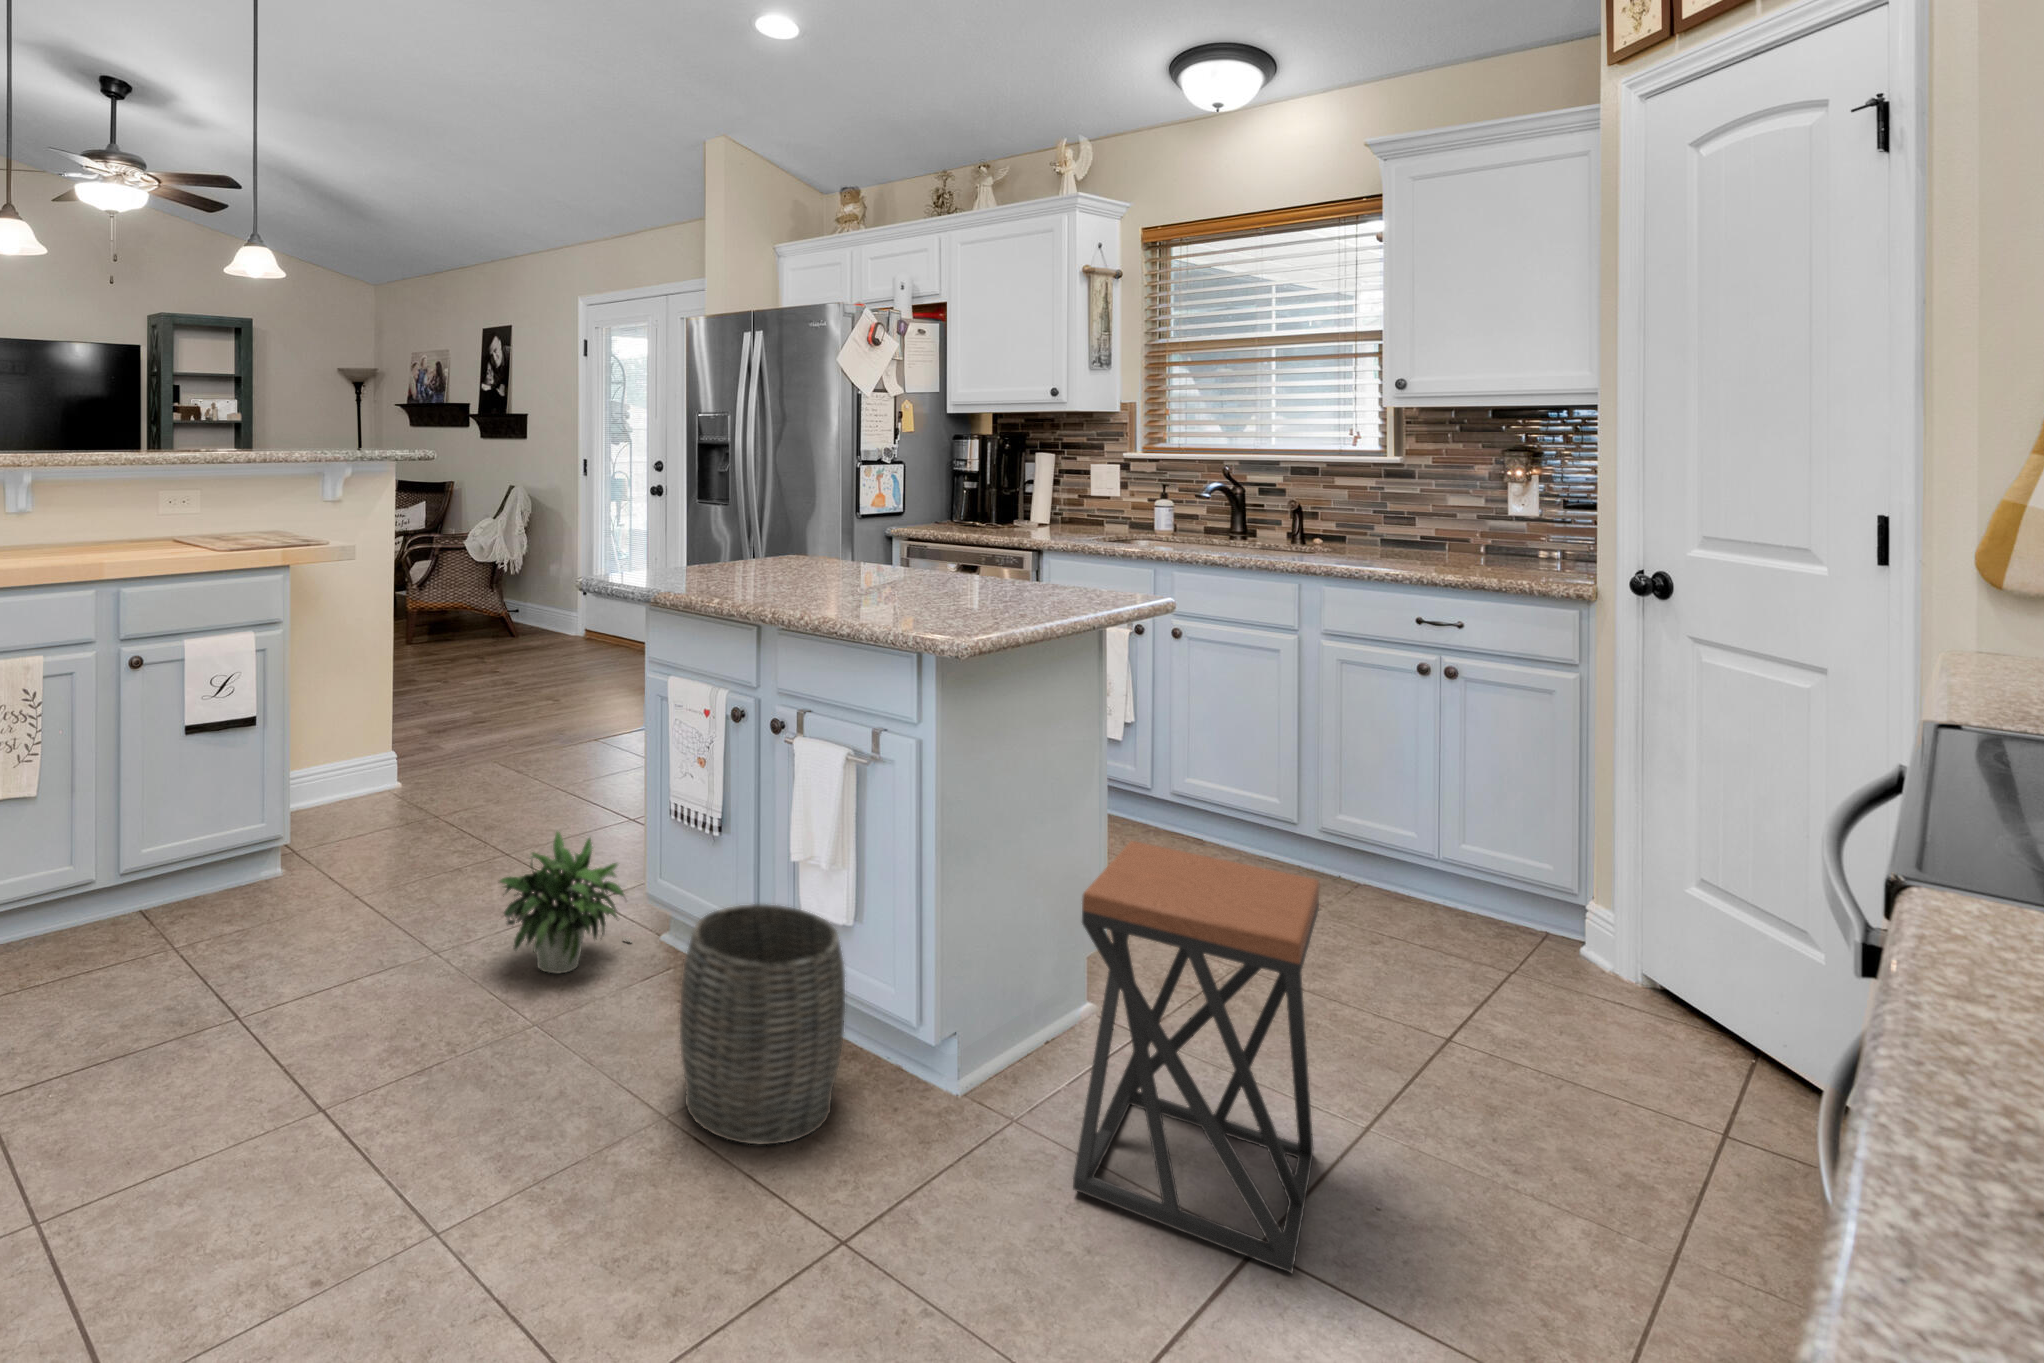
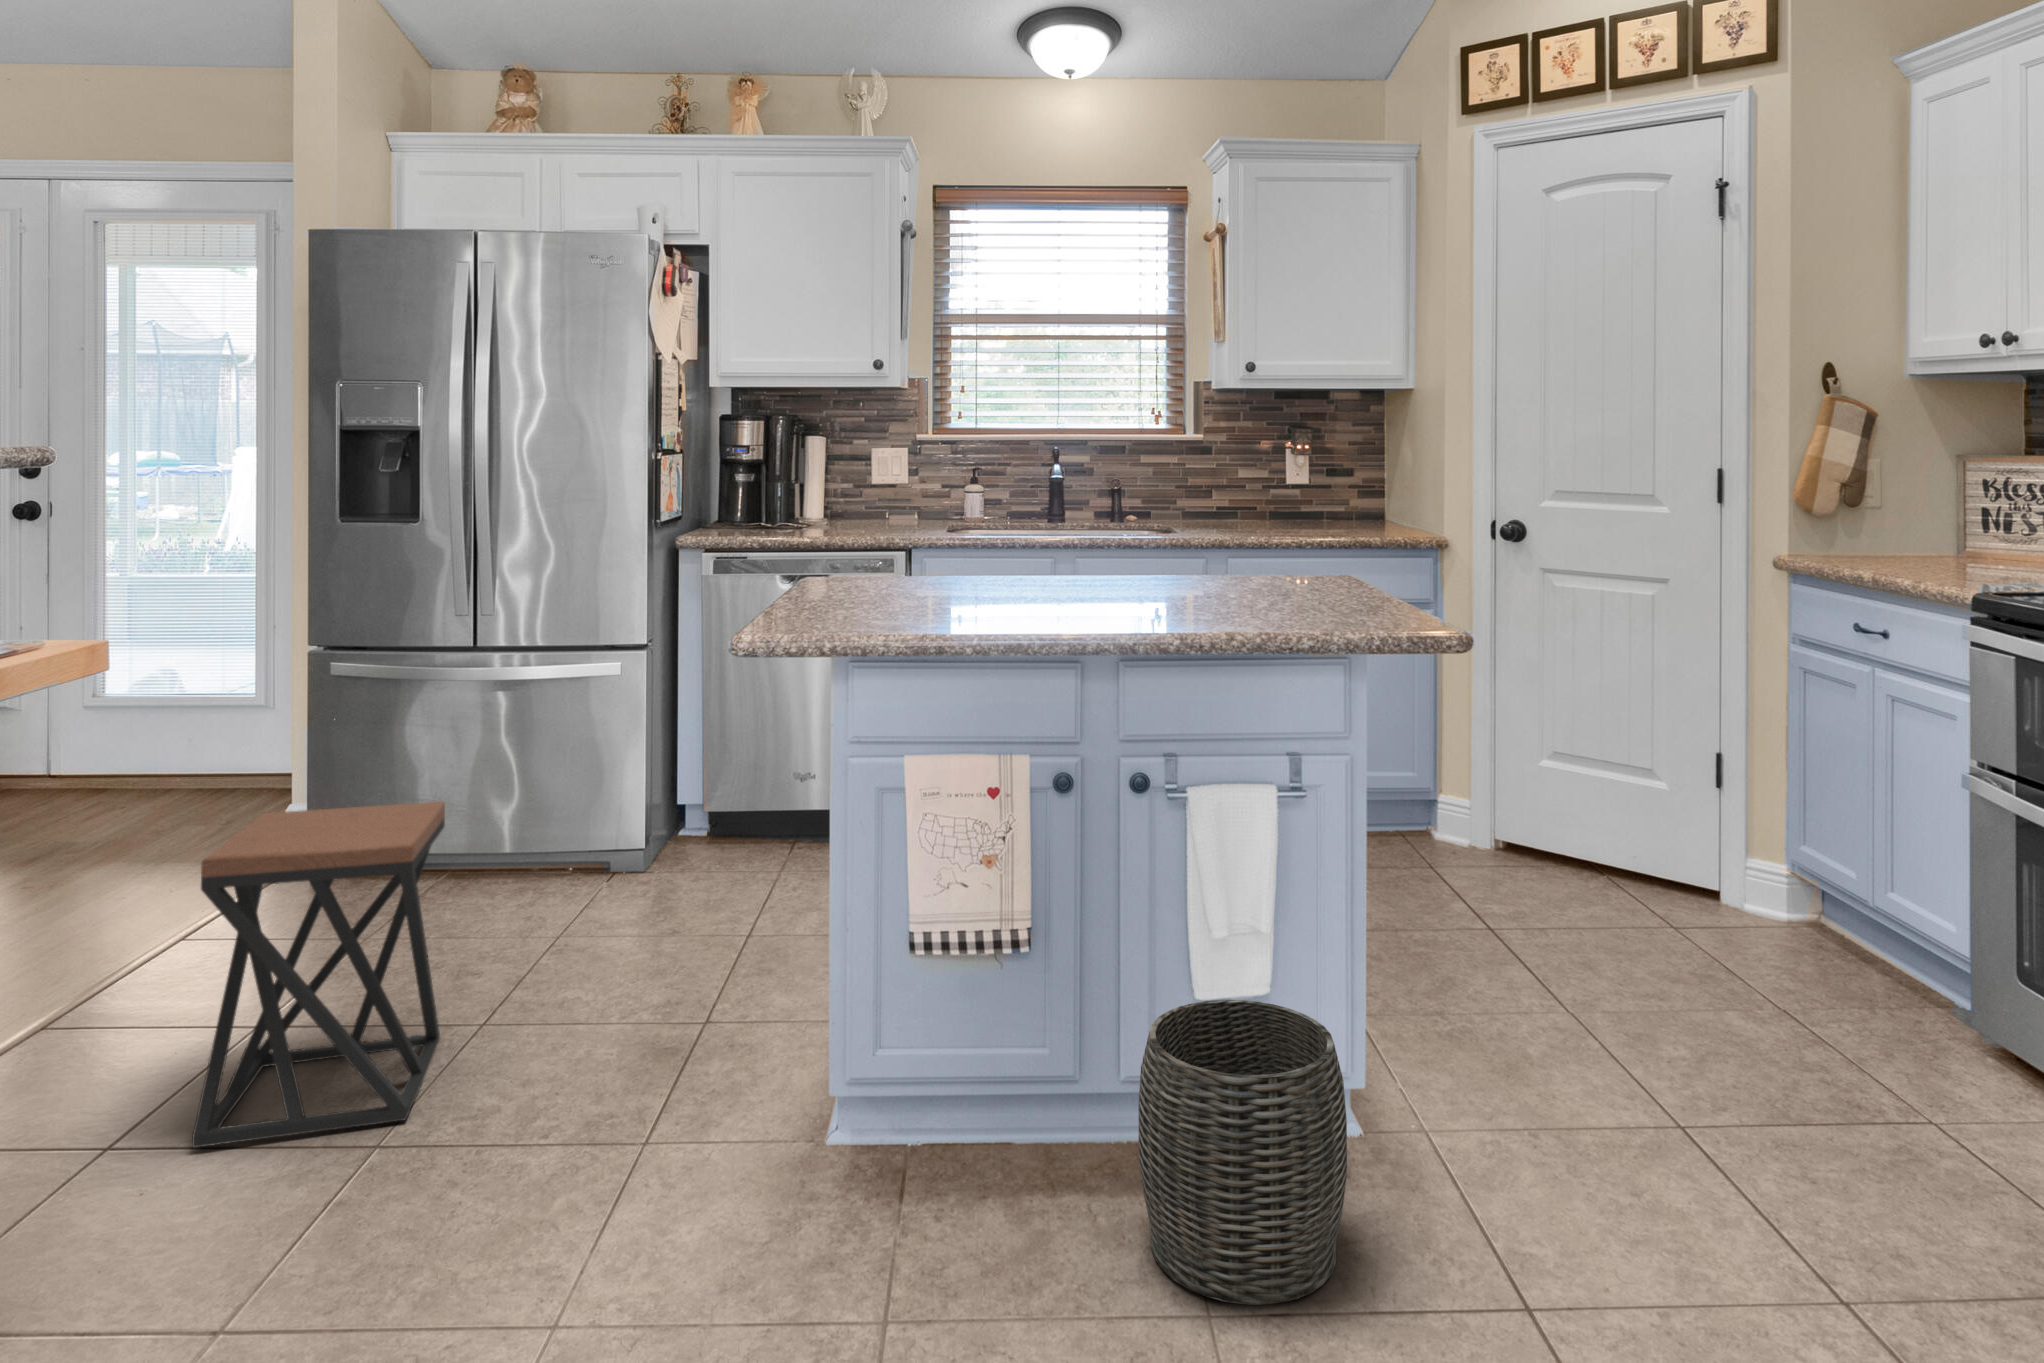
potted plant: present [500,832,631,973] -> none [676,1039,864,1272]
stool: present [1073,841,1319,1273] -> present [192,802,445,1148]

